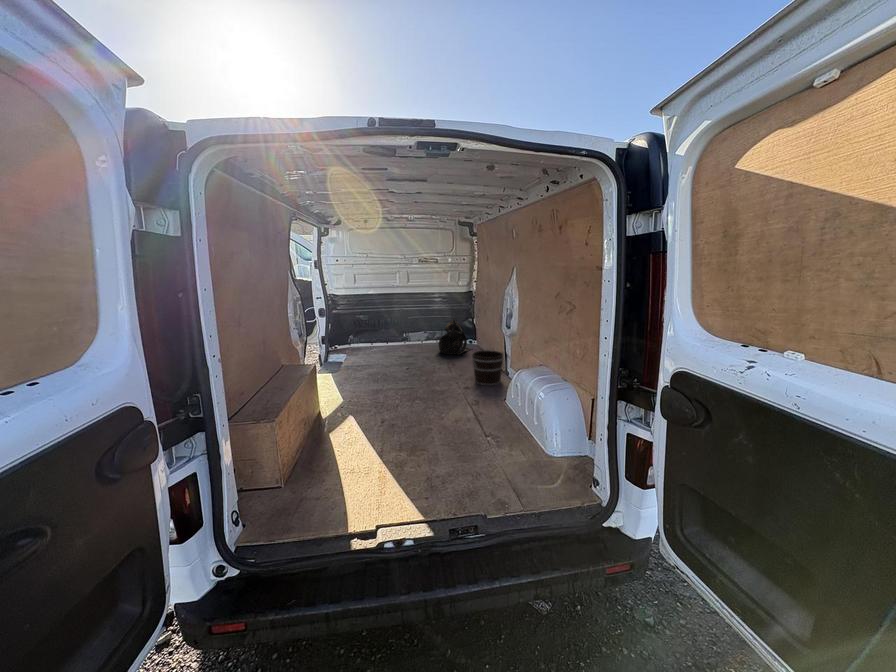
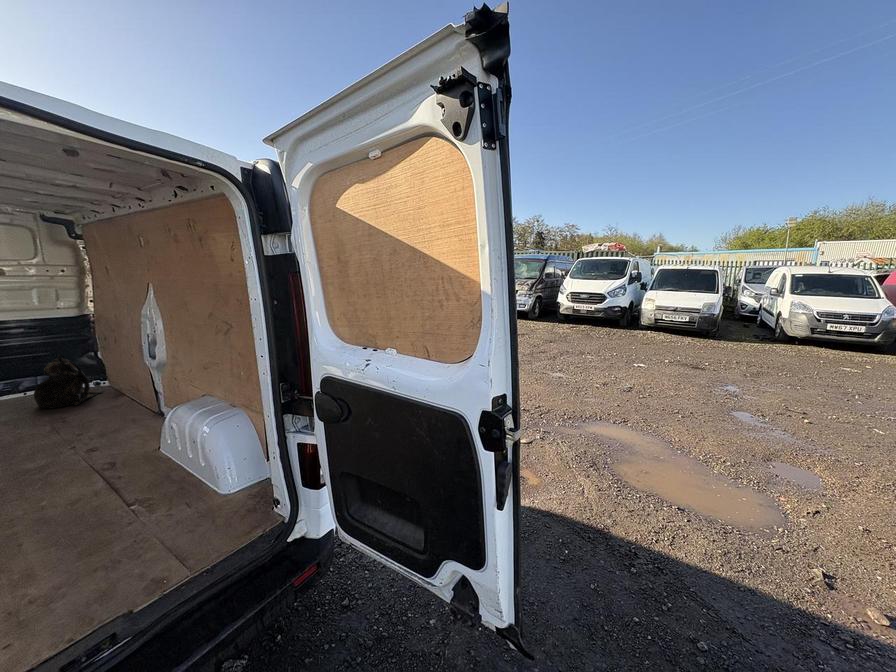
bucket: present [472,350,503,385] -> none [96,388,152,437]

